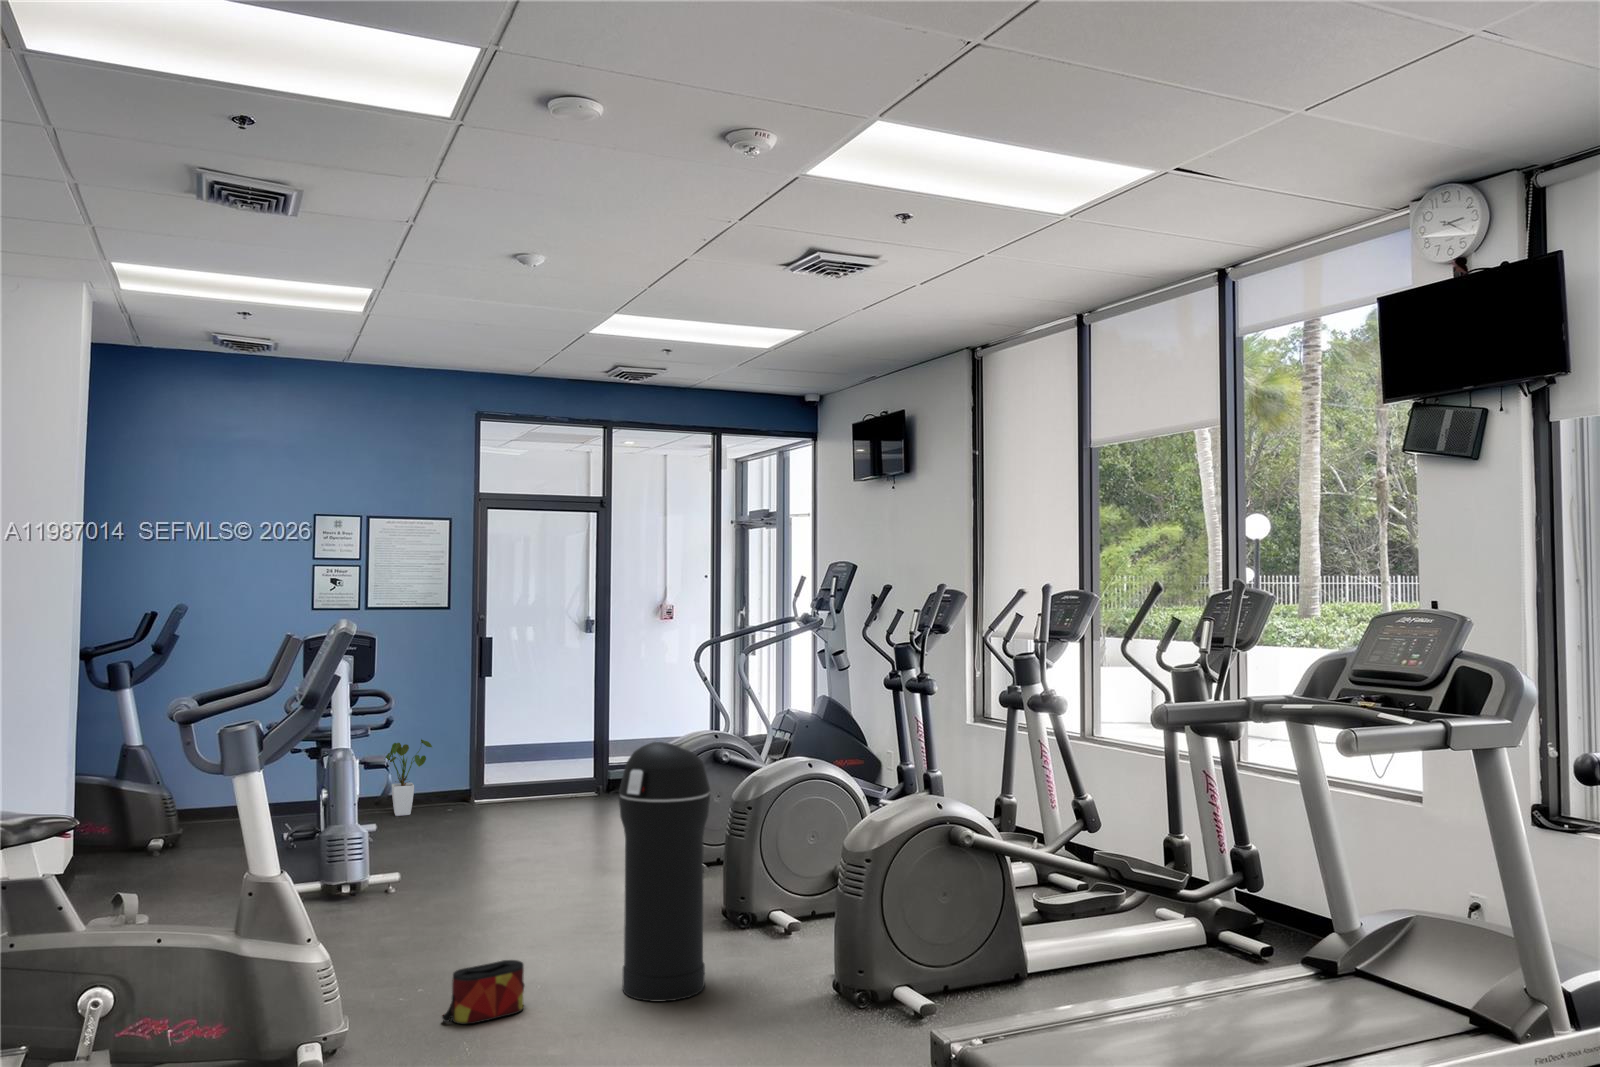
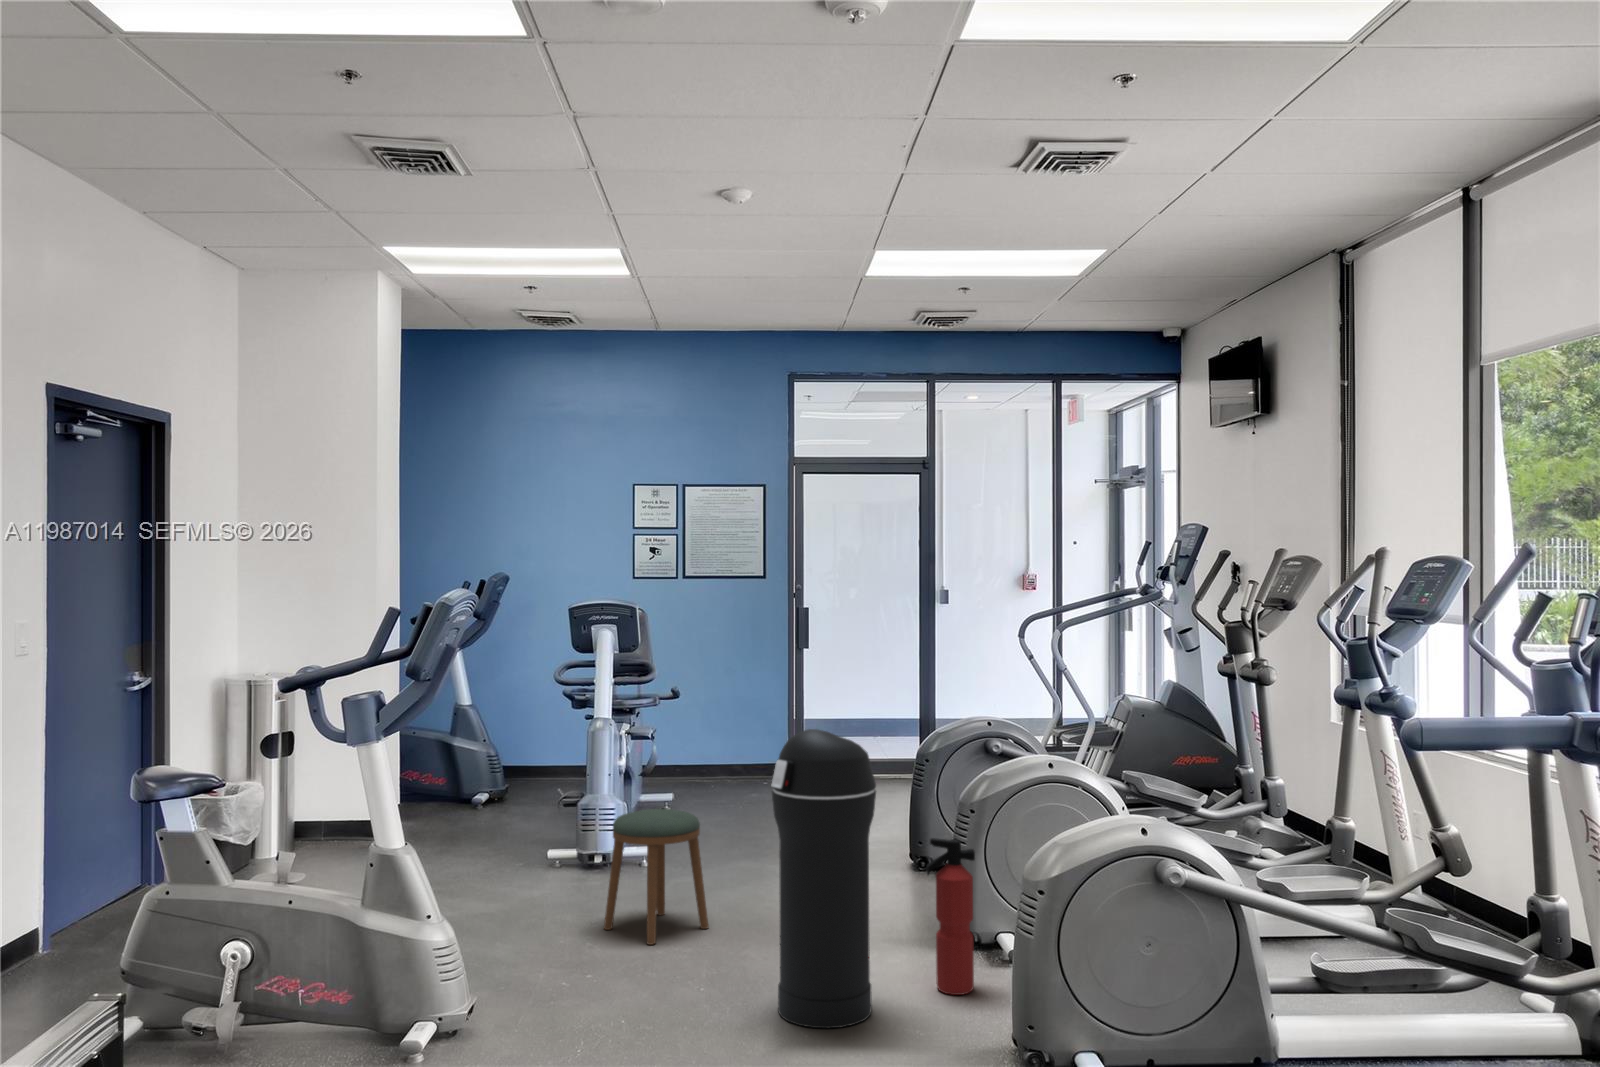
house plant: present [386,739,432,816] -> none [697,708,749,785]
stool: none [401,830,505,957] -> present [604,809,709,945]
fire extinguisher: none [735,831,775,963] -> present [927,838,975,995]
bag: present [442,960,525,1024] -> none [576,958,669,1023]

